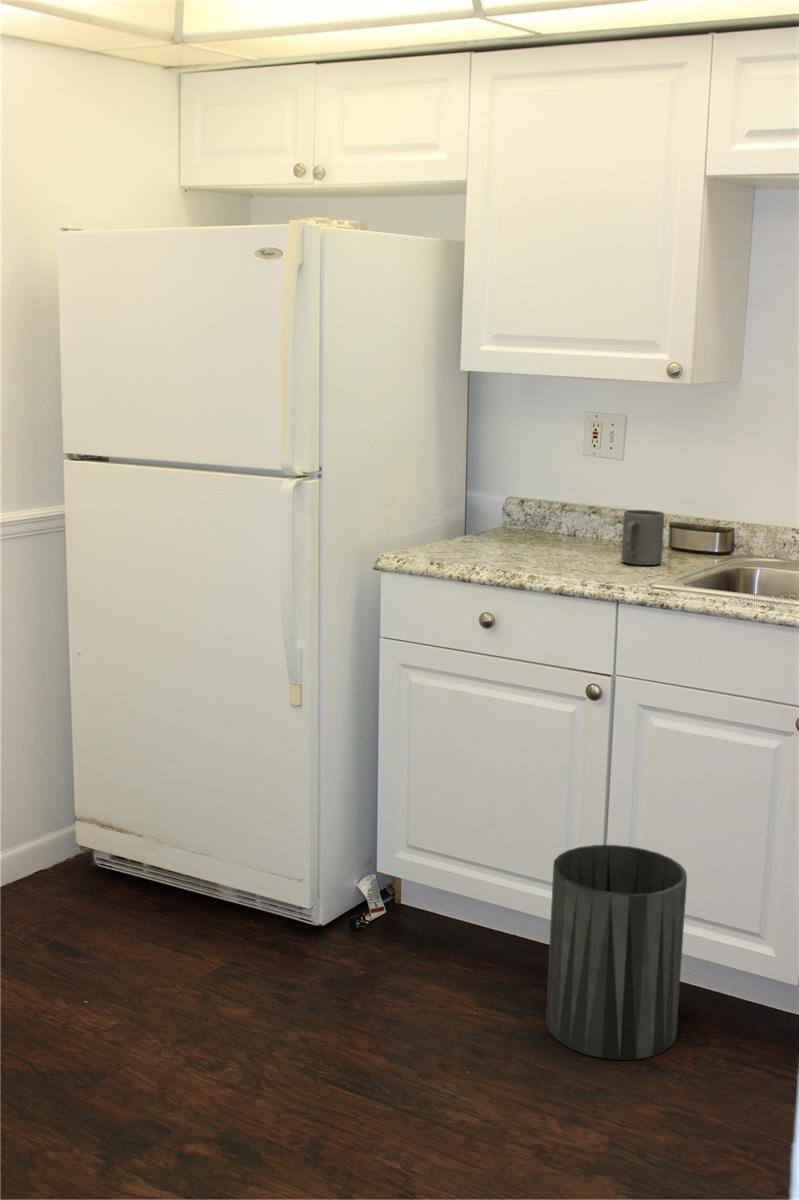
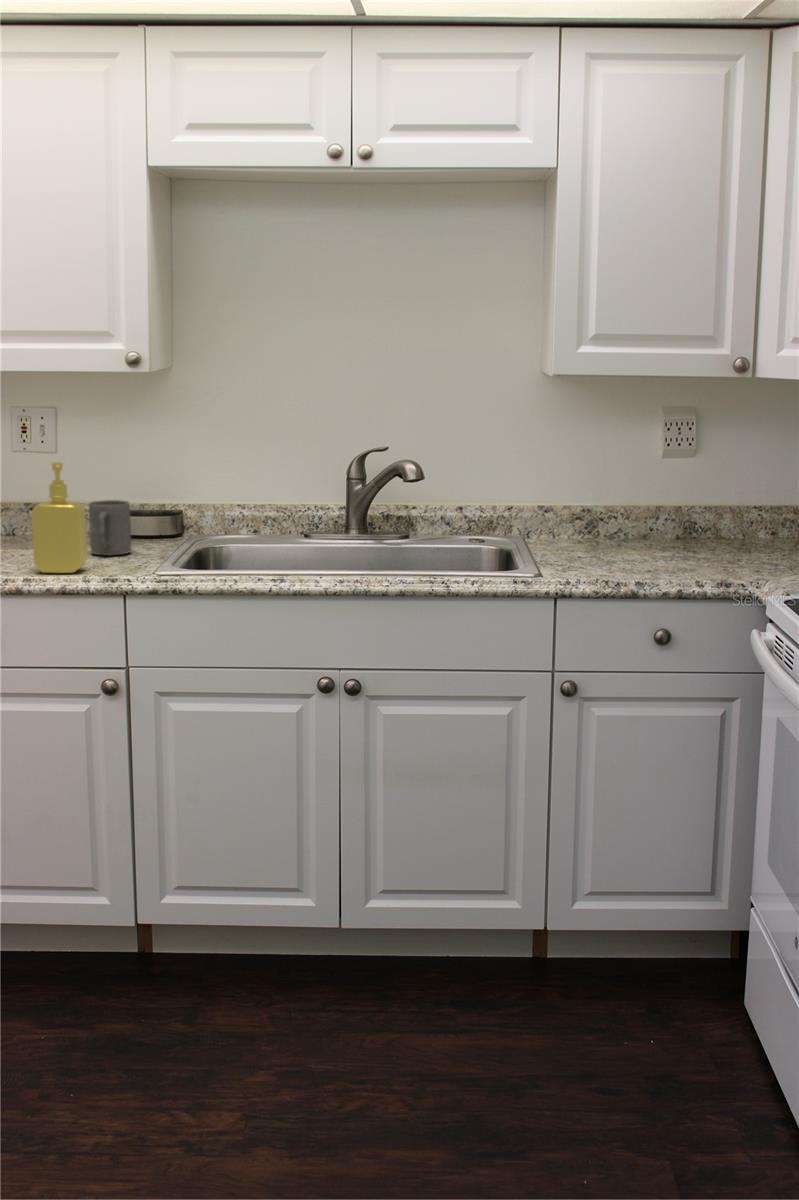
soap dispenser: none [547,468,601,576] -> present [32,462,87,573]
trash can: present [546,845,687,1060] -> none [105,832,242,1047]

